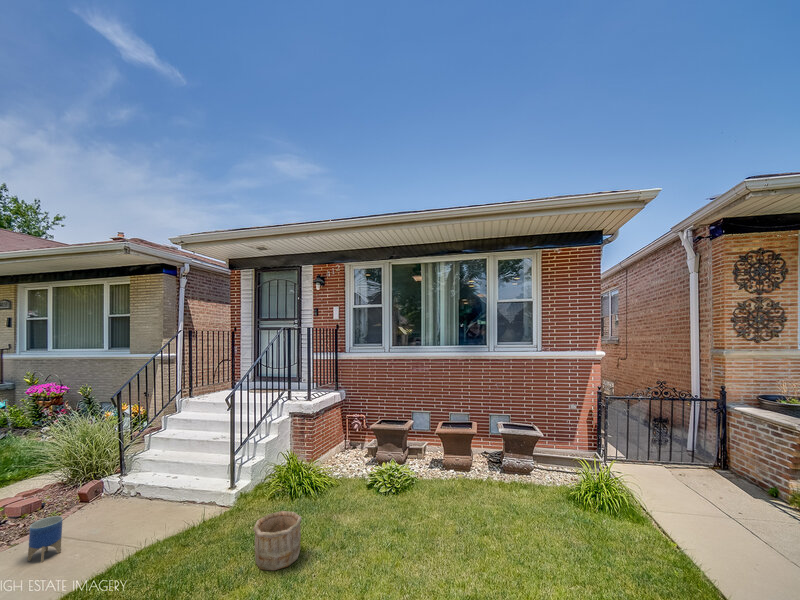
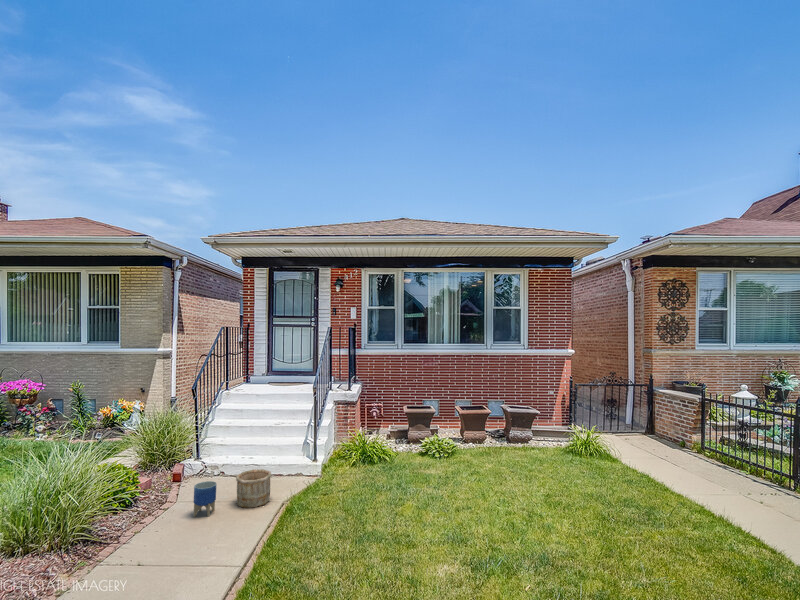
wooden bucket: present [253,511,302,571] -> present [236,469,271,508]

